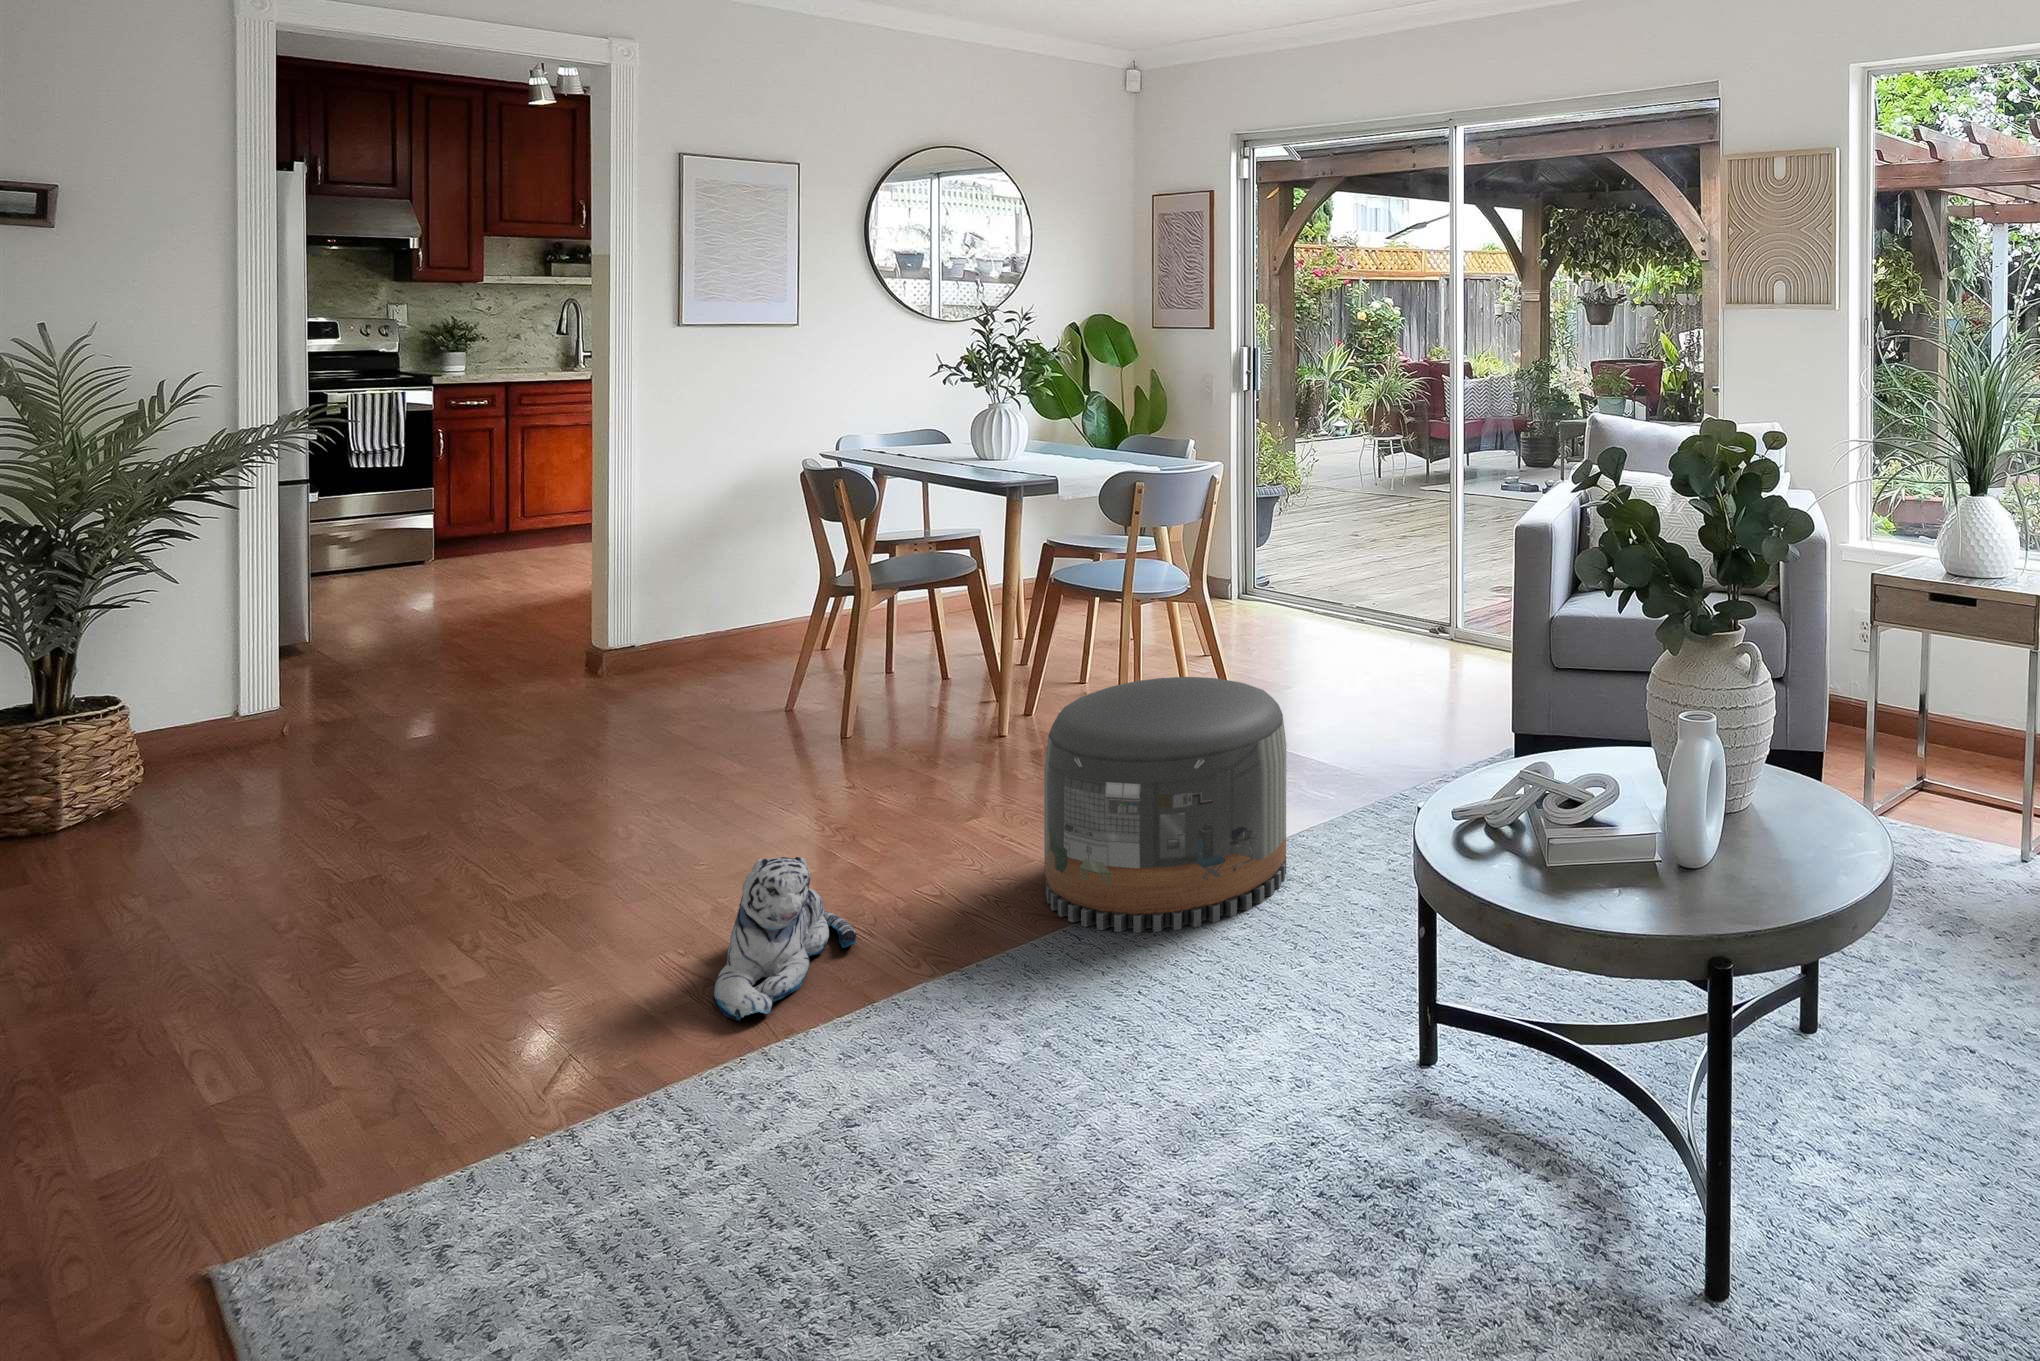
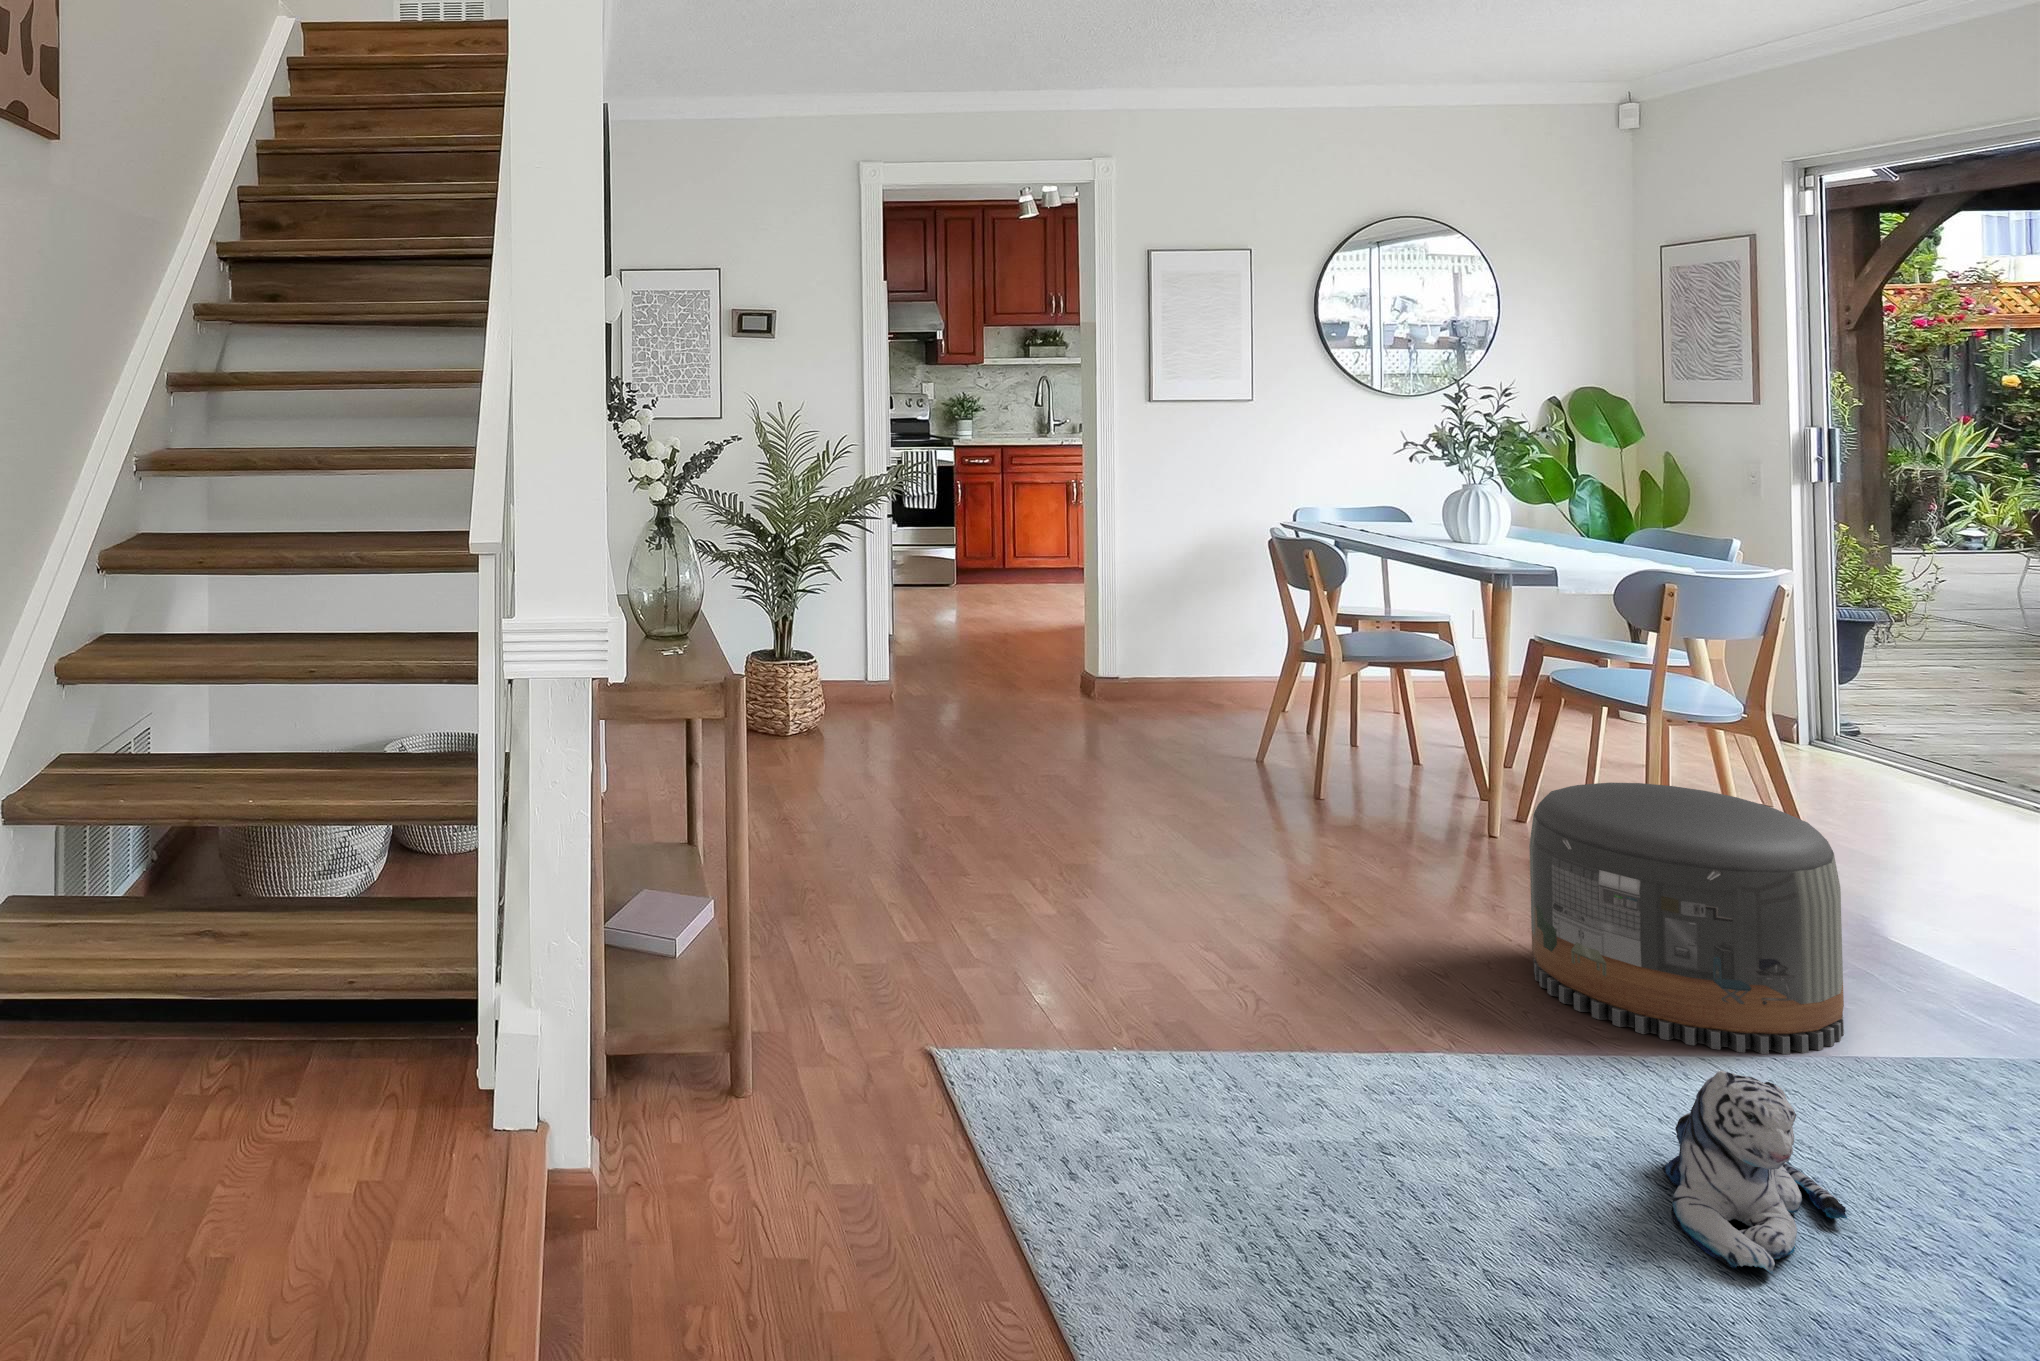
plush toy: present [713,857,856,1021] -> present [1662,1071,1848,1274]

